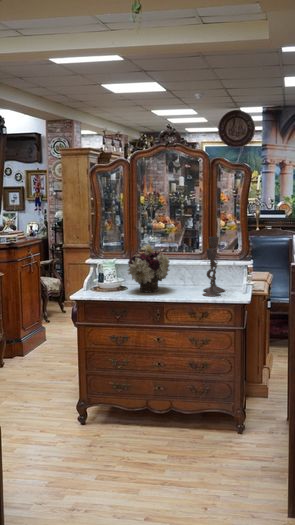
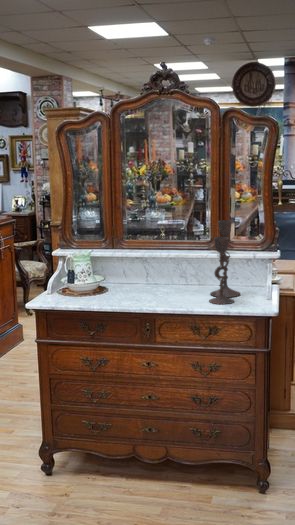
flower arrangement: present [127,244,170,292] -> none [104,231,165,297]

